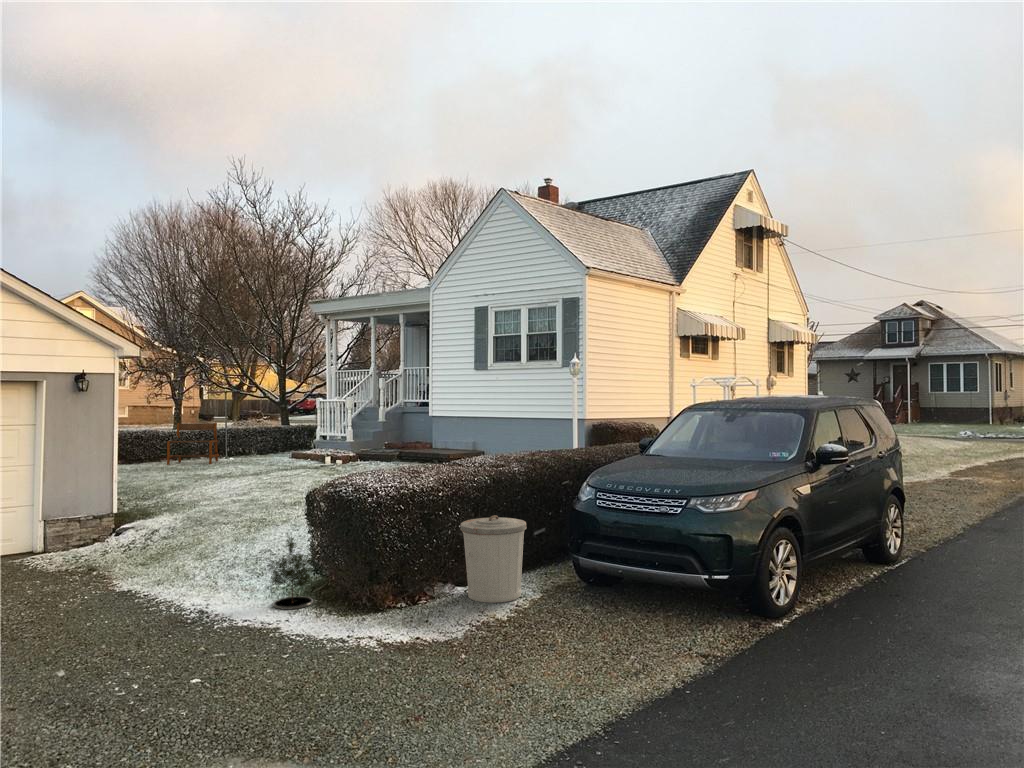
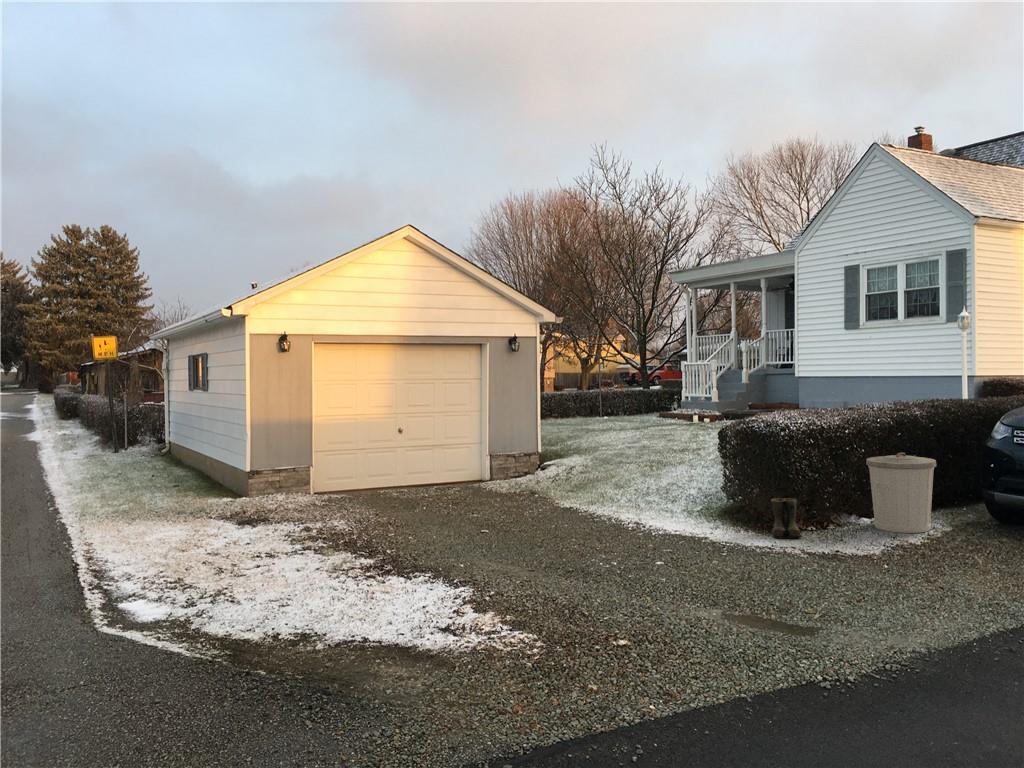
bench: present [167,422,219,465] -> none [552,386,594,423]
potted tree: present [266,536,313,610] -> none [686,460,729,524]
boots: none [354,574,386,625] -> present [771,498,801,539]

